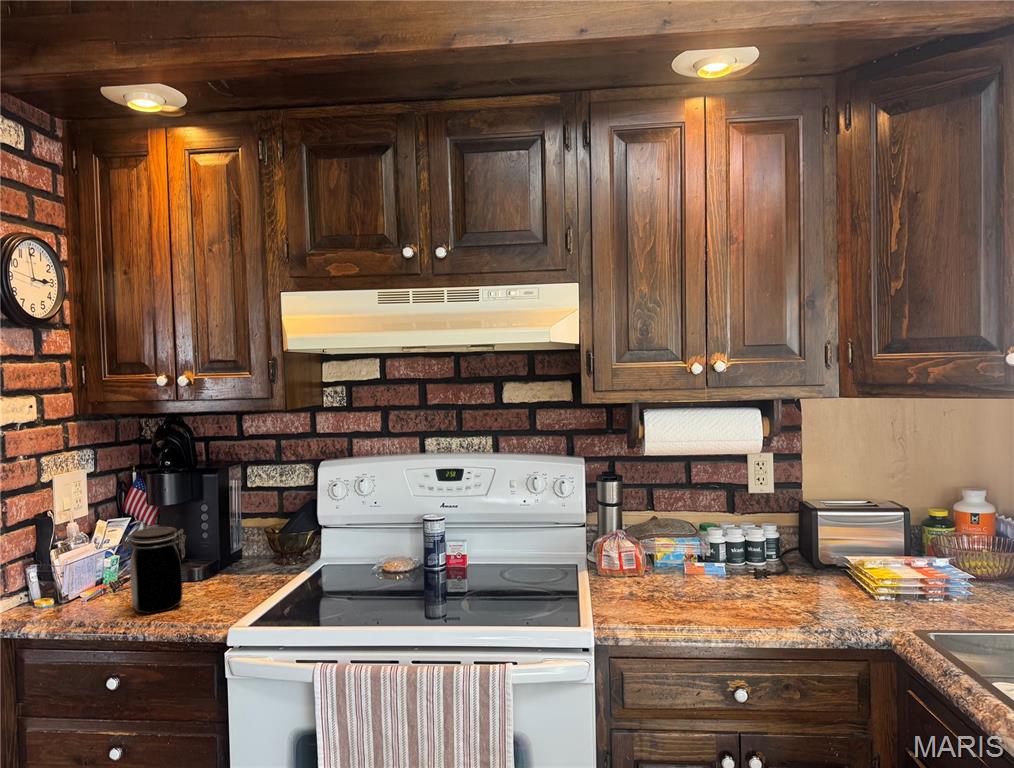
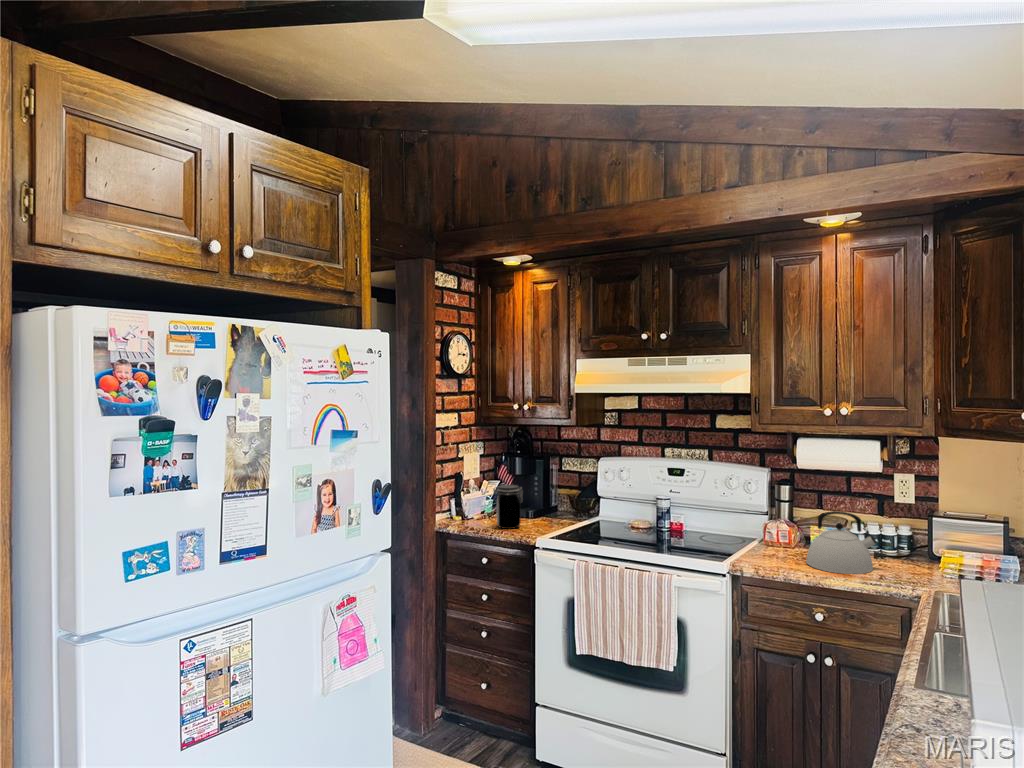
kettle: none [687,519,785,619] -> present [806,511,876,574]

